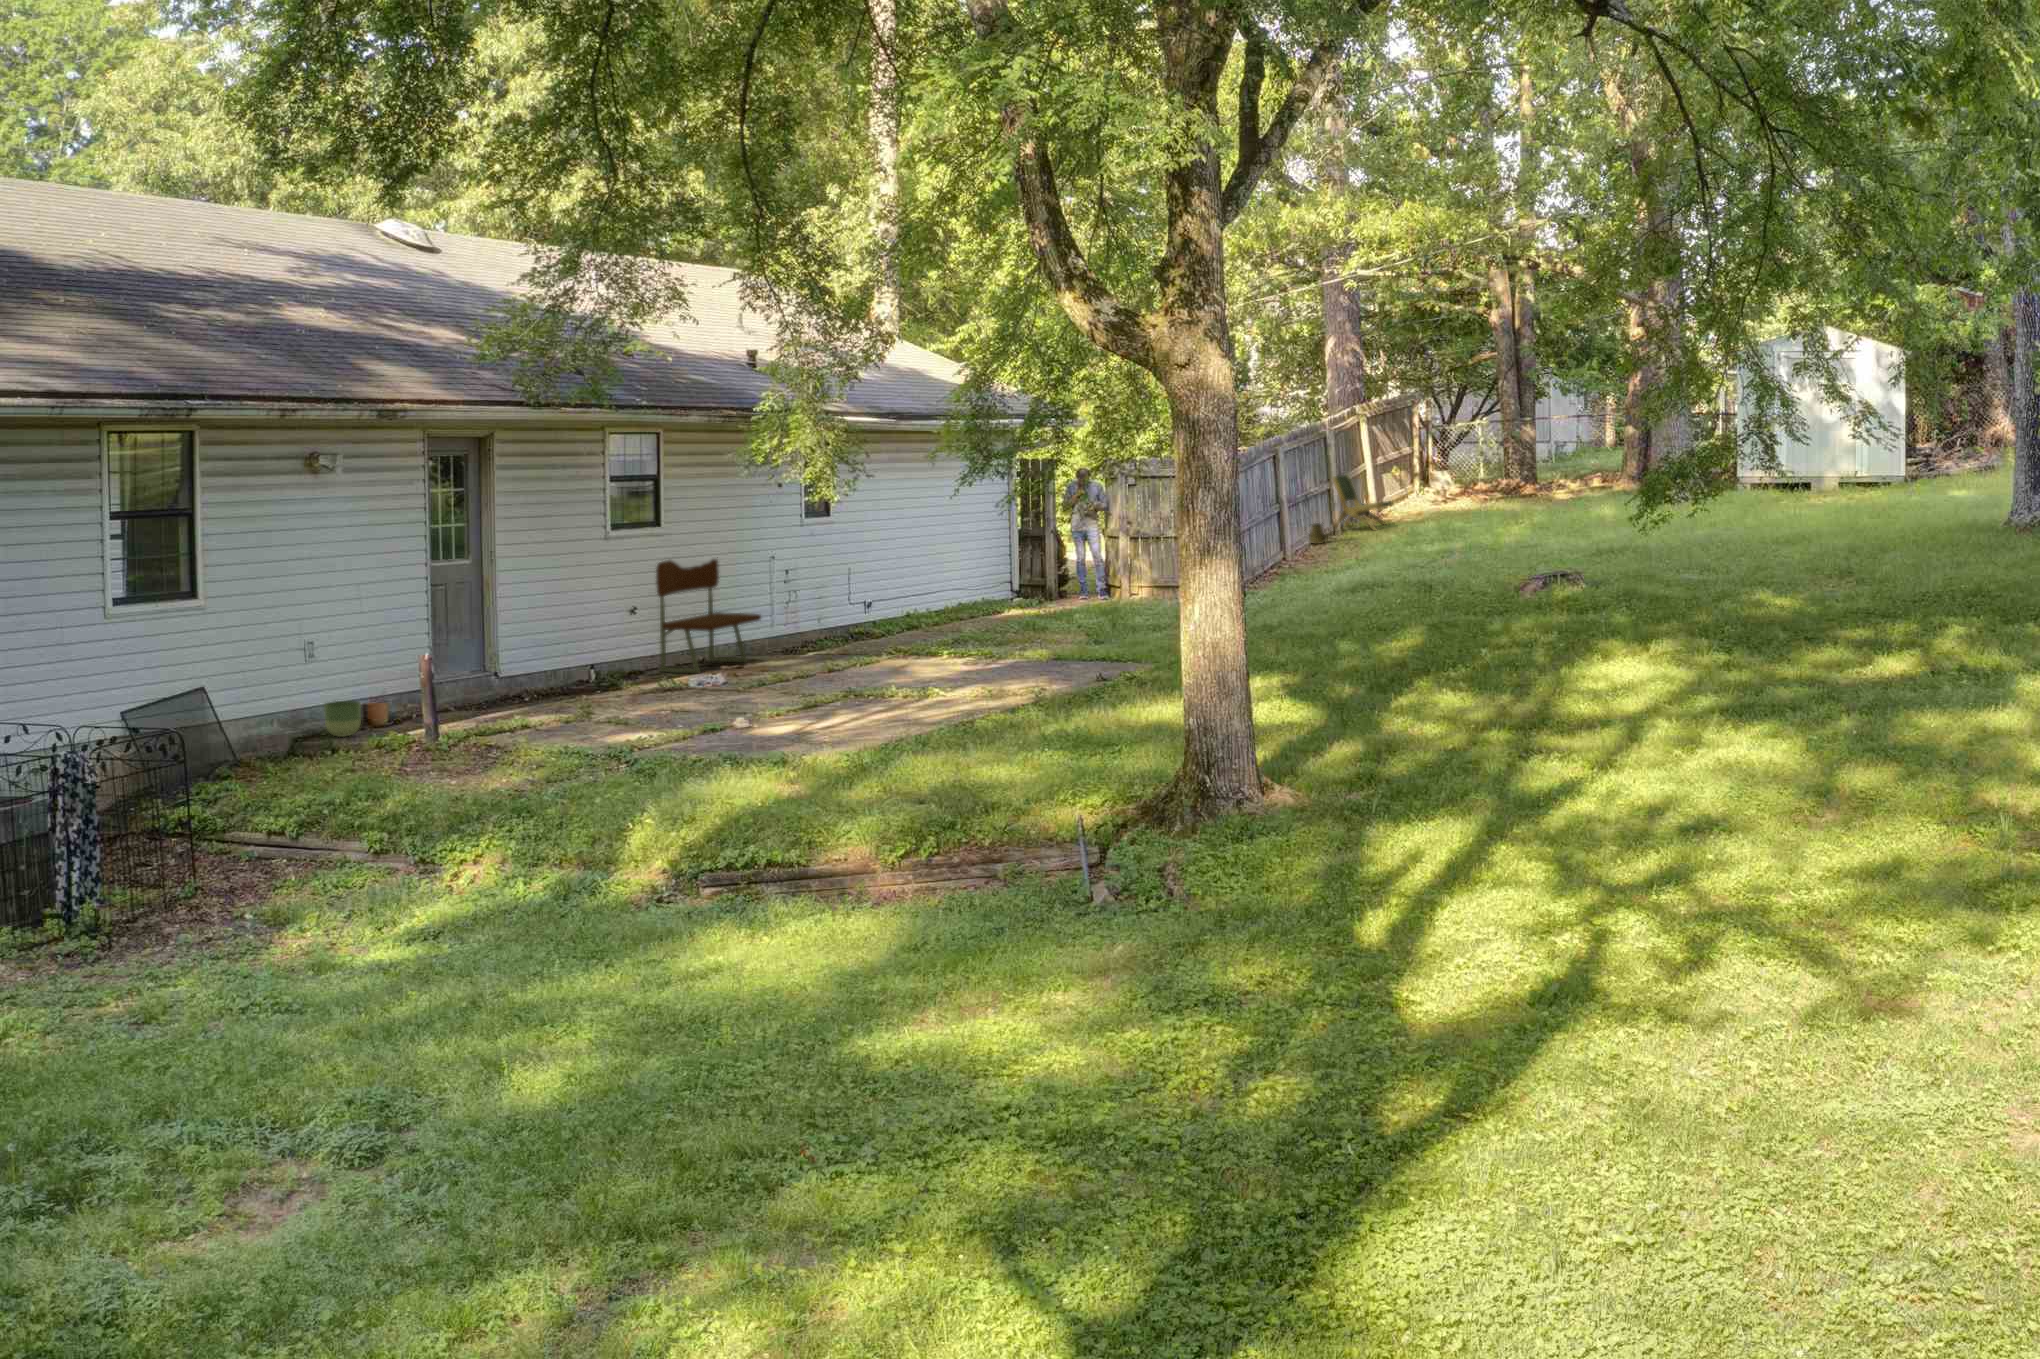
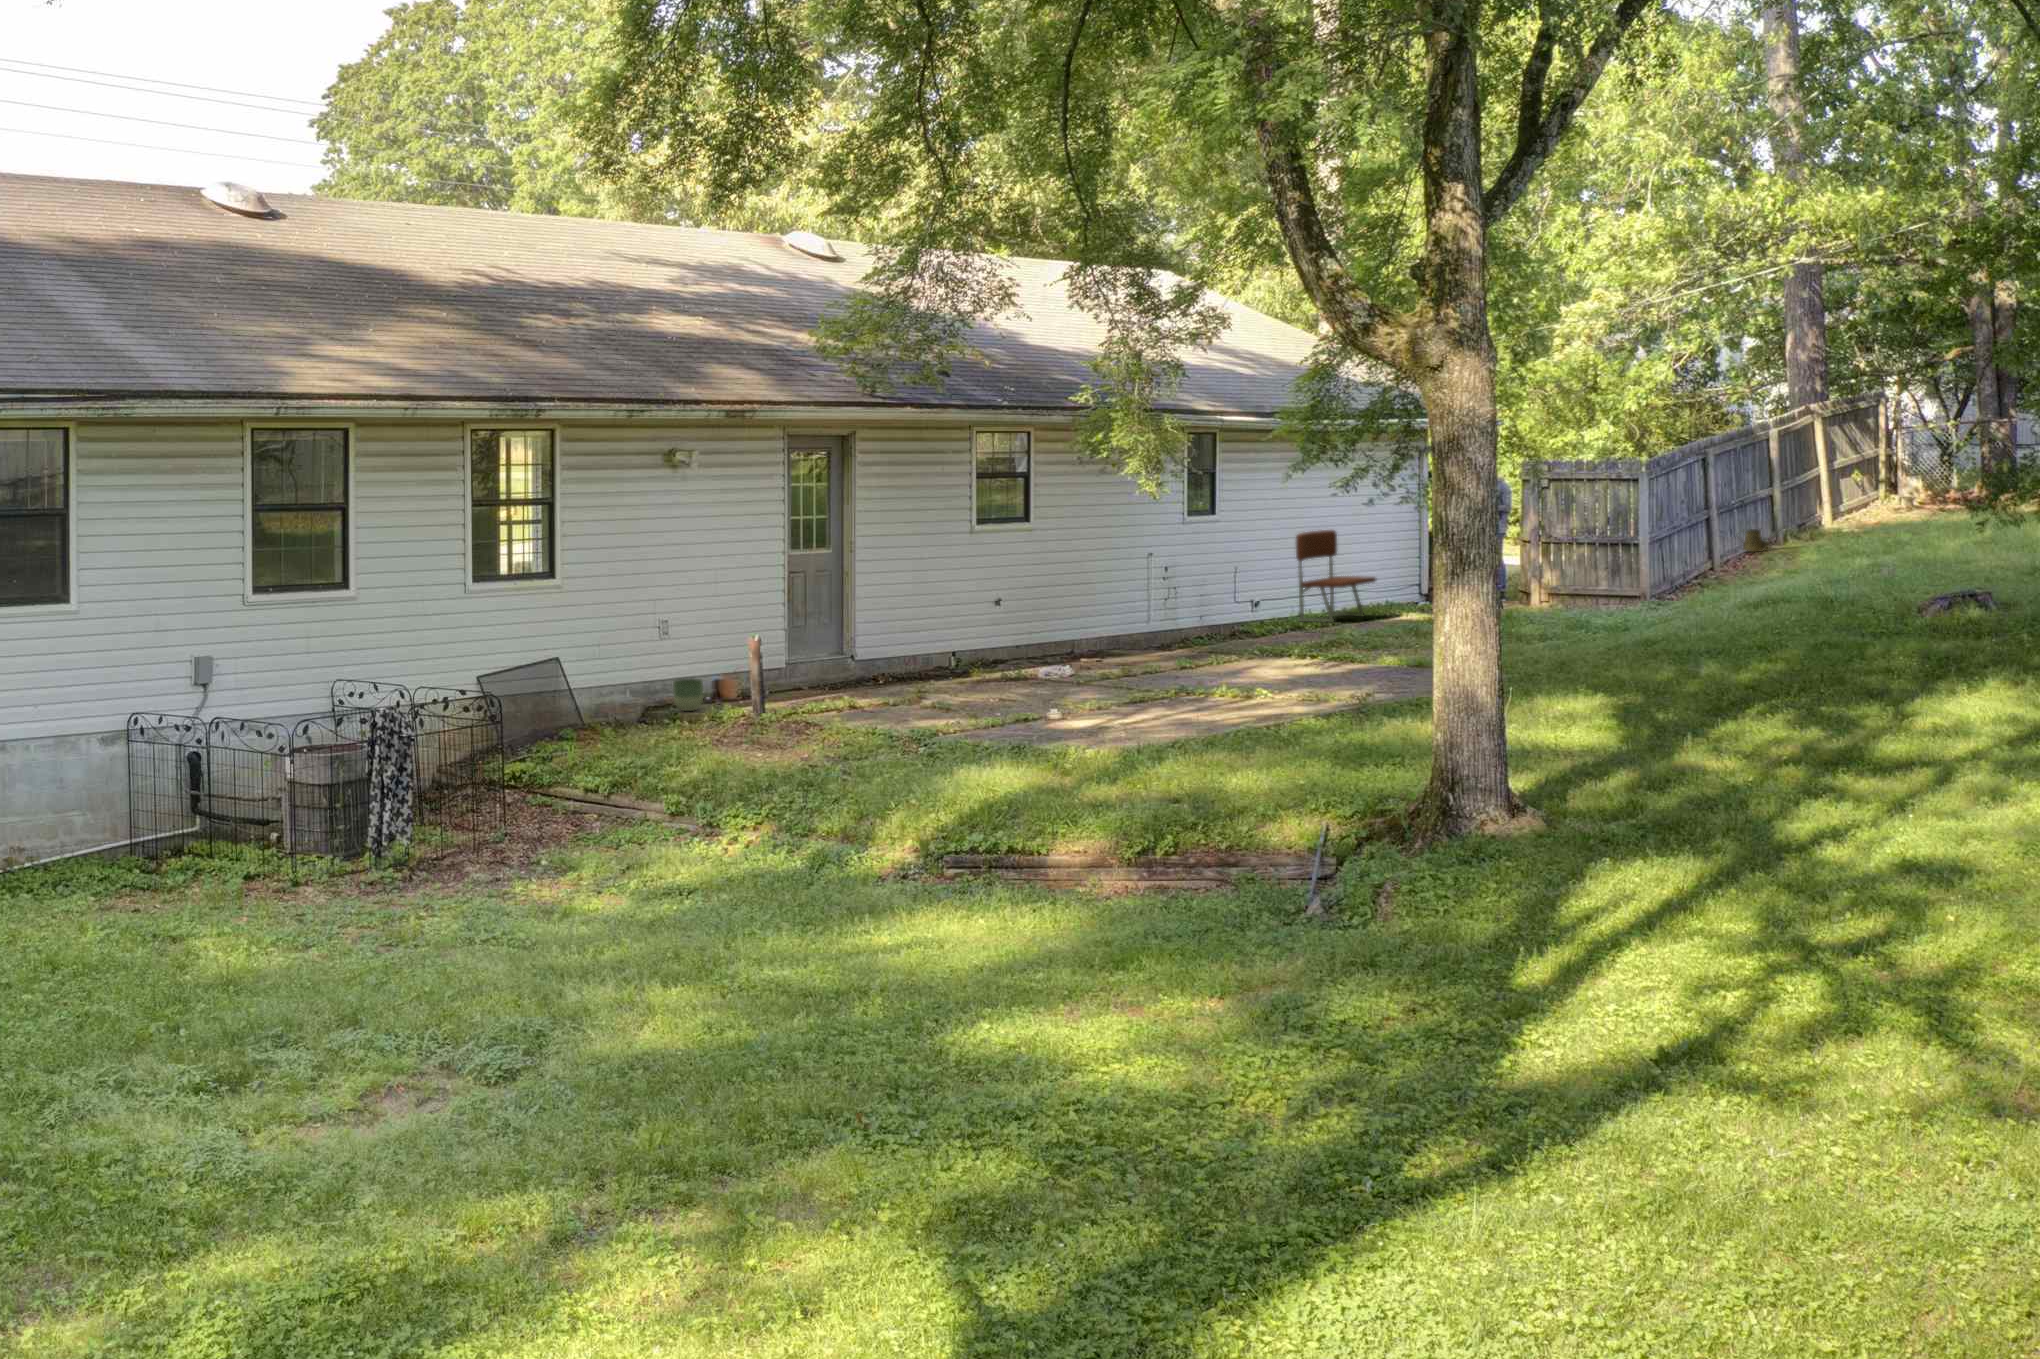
lounge chair: present [1333,474,1392,530] -> none [1773,476,1858,538]
bench: present [656,559,761,673] -> present [1296,530,1376,622]

